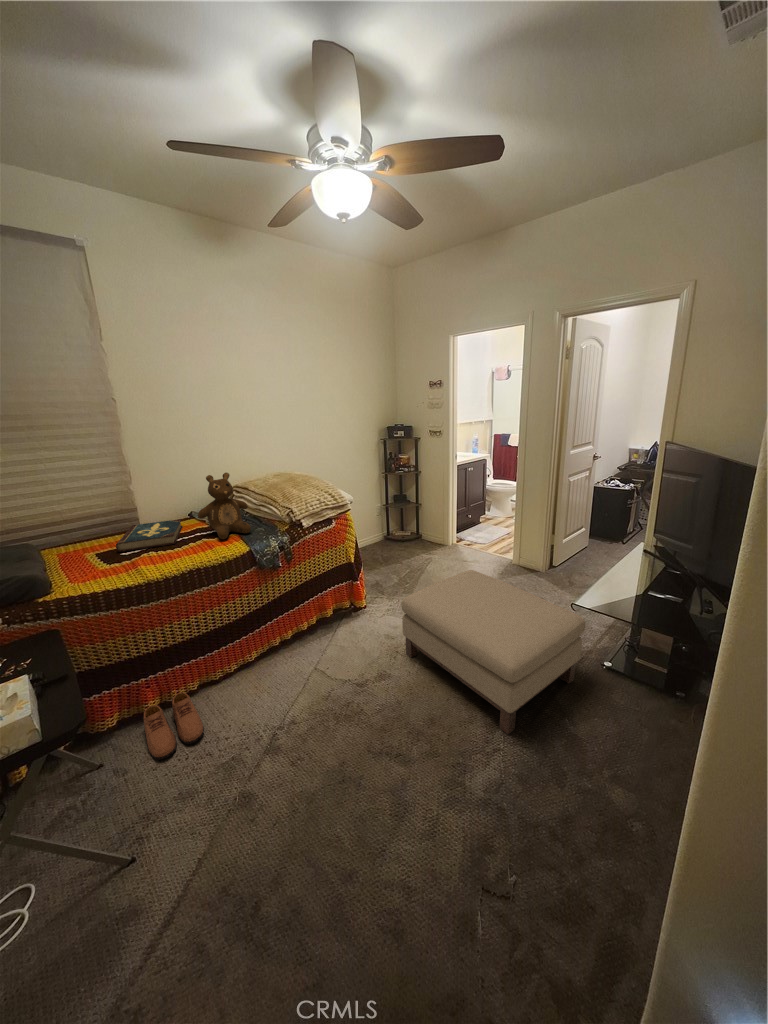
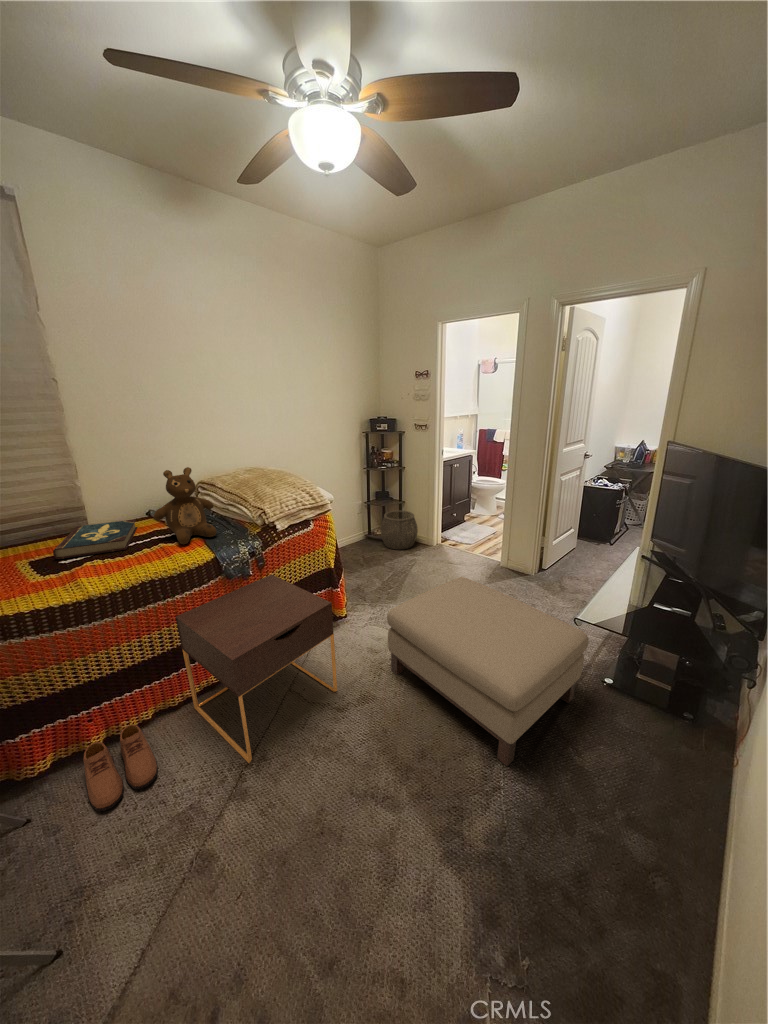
woven basket: none [399,512,434,549] -> present [381,510,418,550]
nightstand: none [218,567,357,727] -> present [176,575,337,763]

